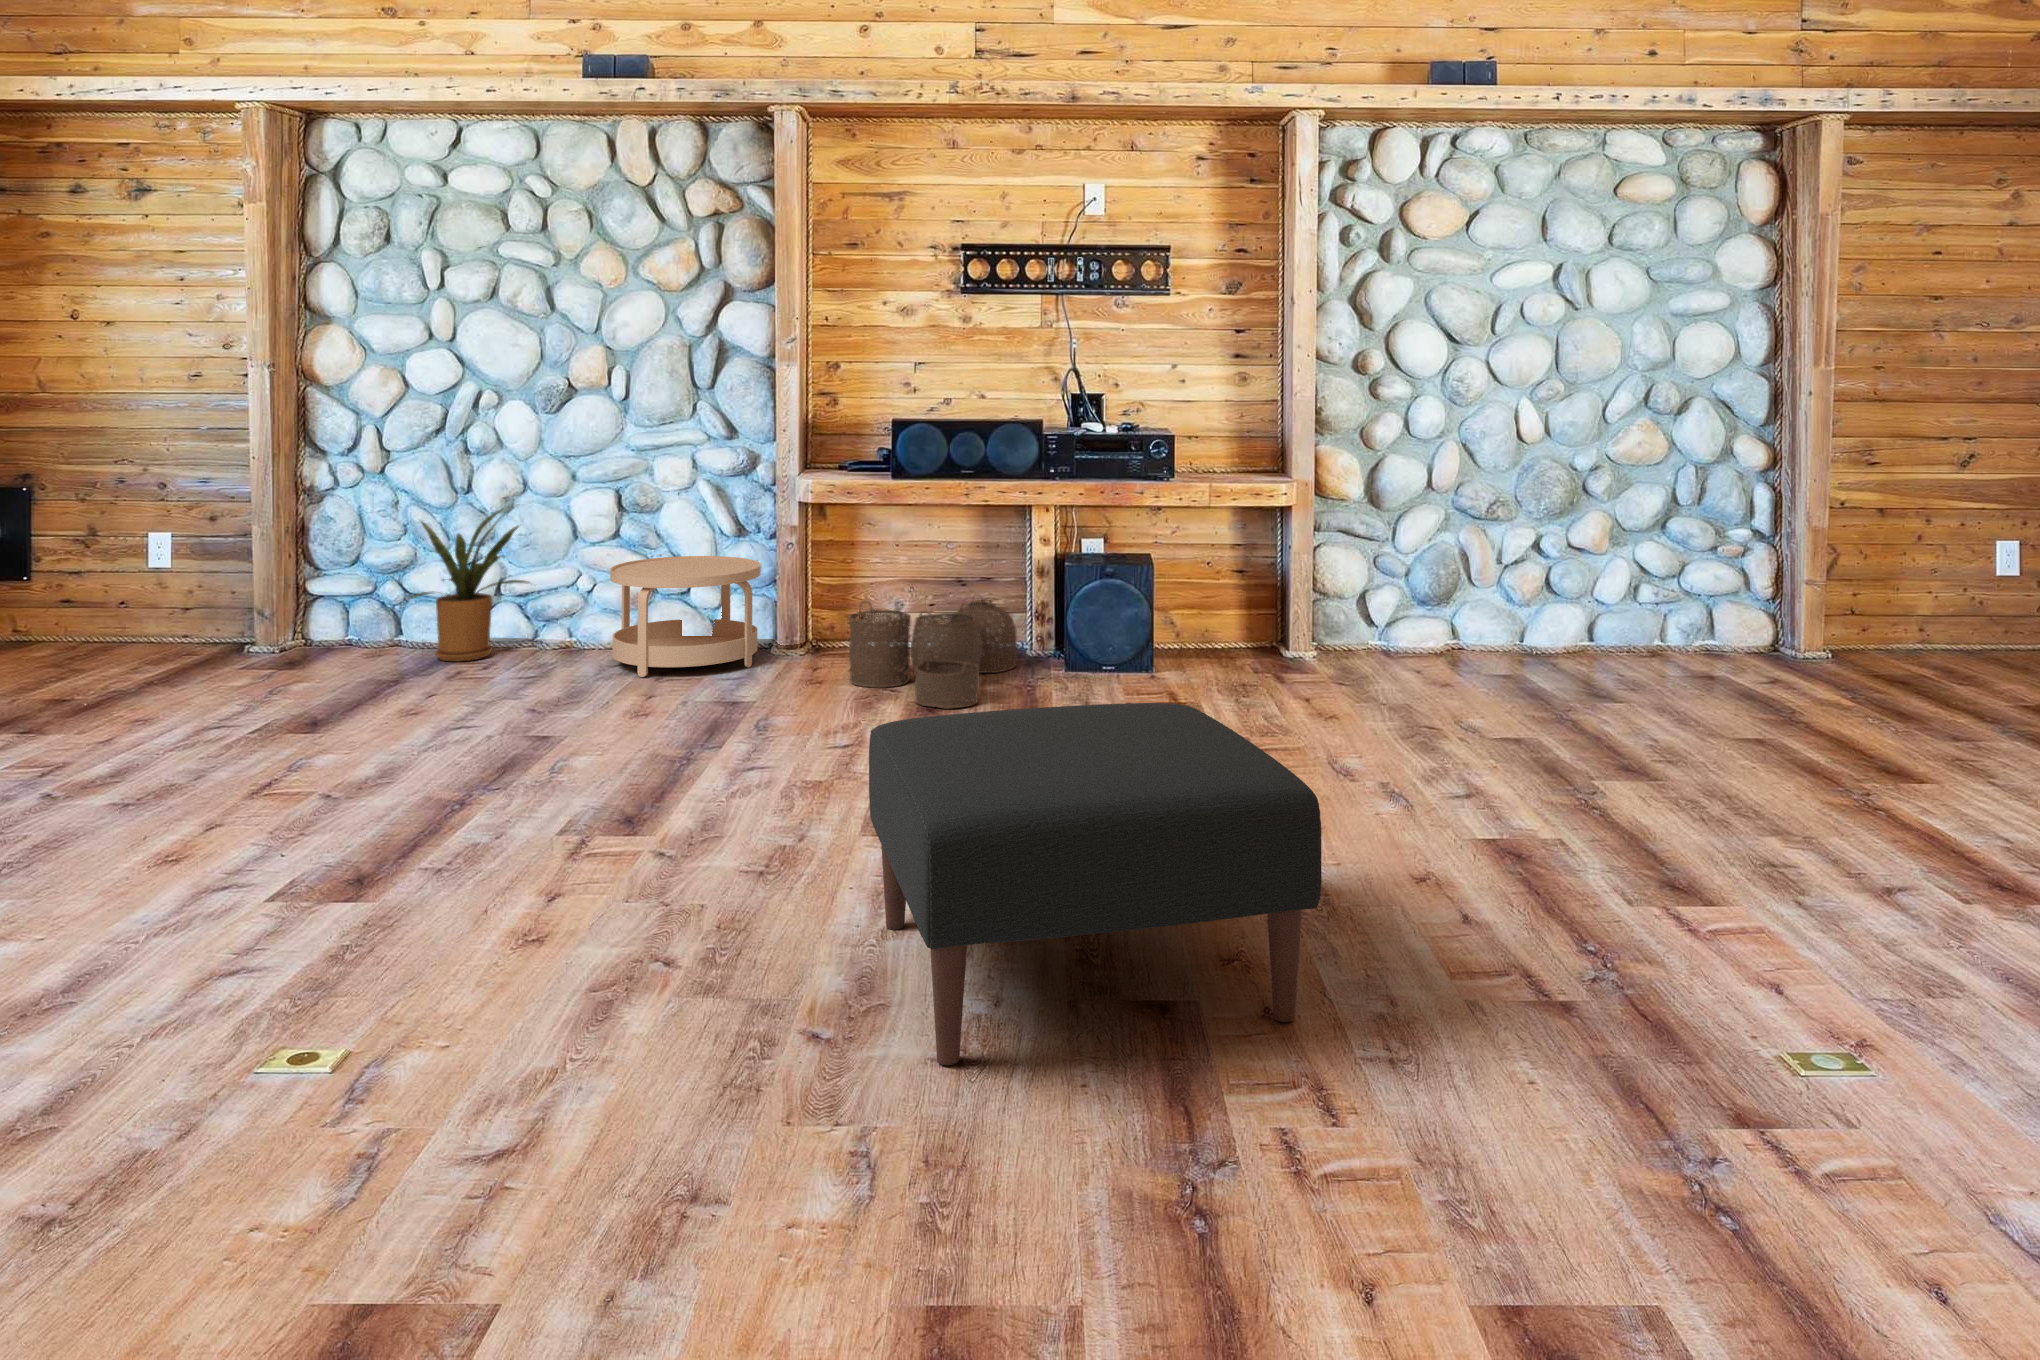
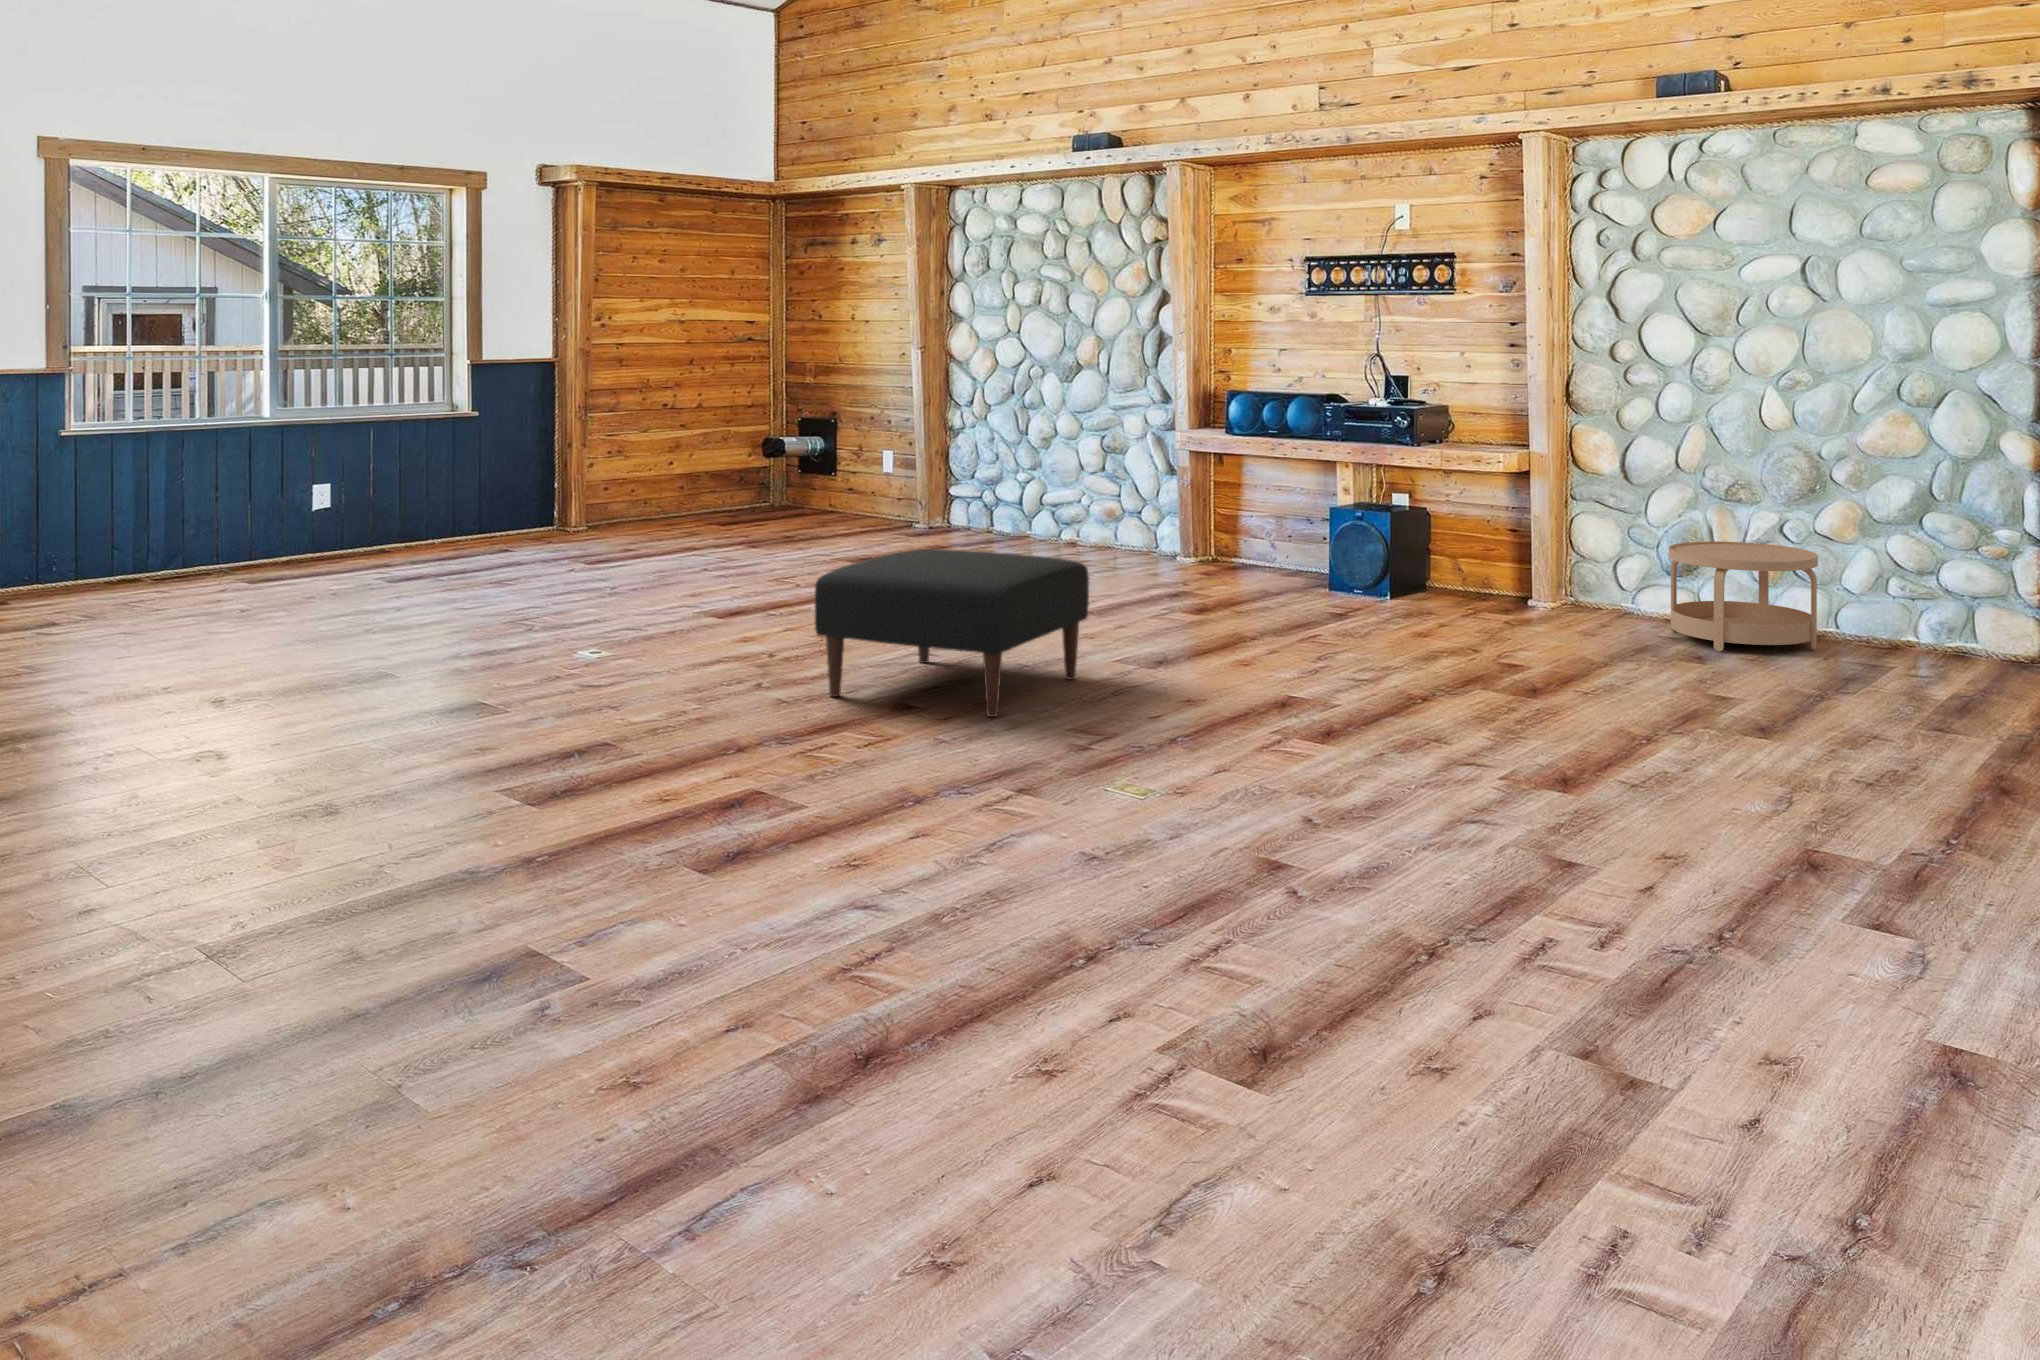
house plant: present [408,507,529,661] -> none [964,442,1053,542]
side table: present [610,556,761,677] -> present [1669,541,1818,651]
woven basket: present [849,596,1017,709] -> none [1178,522,1316,597]

